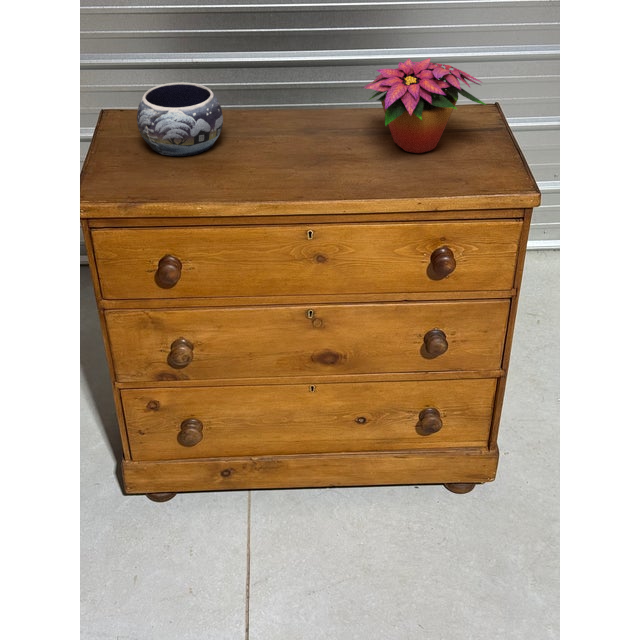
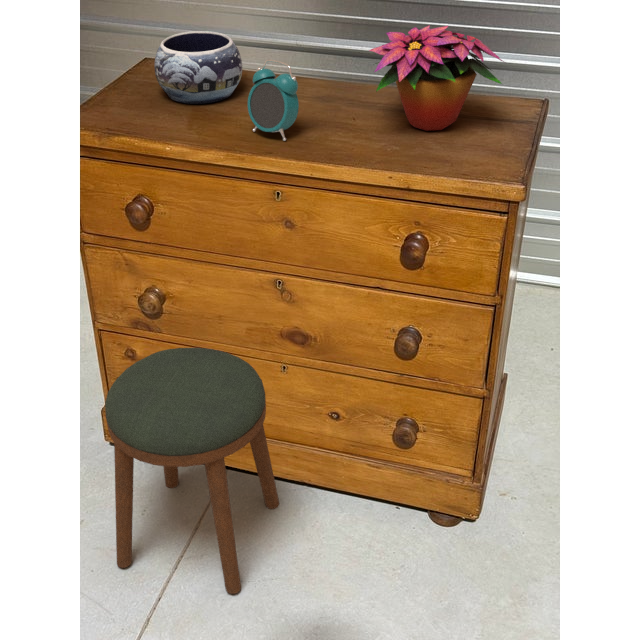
alarm clock: none [262,108,313,182] -> present [248,60,299,141]
stool: none [173,385,326,610] -> present [105,348,279,594]

